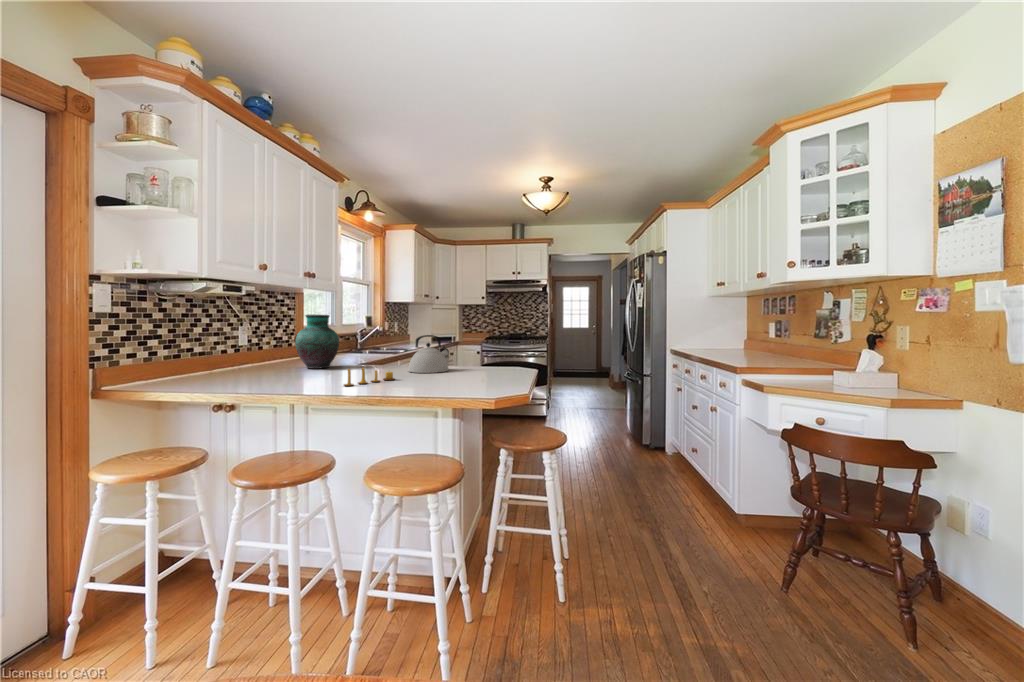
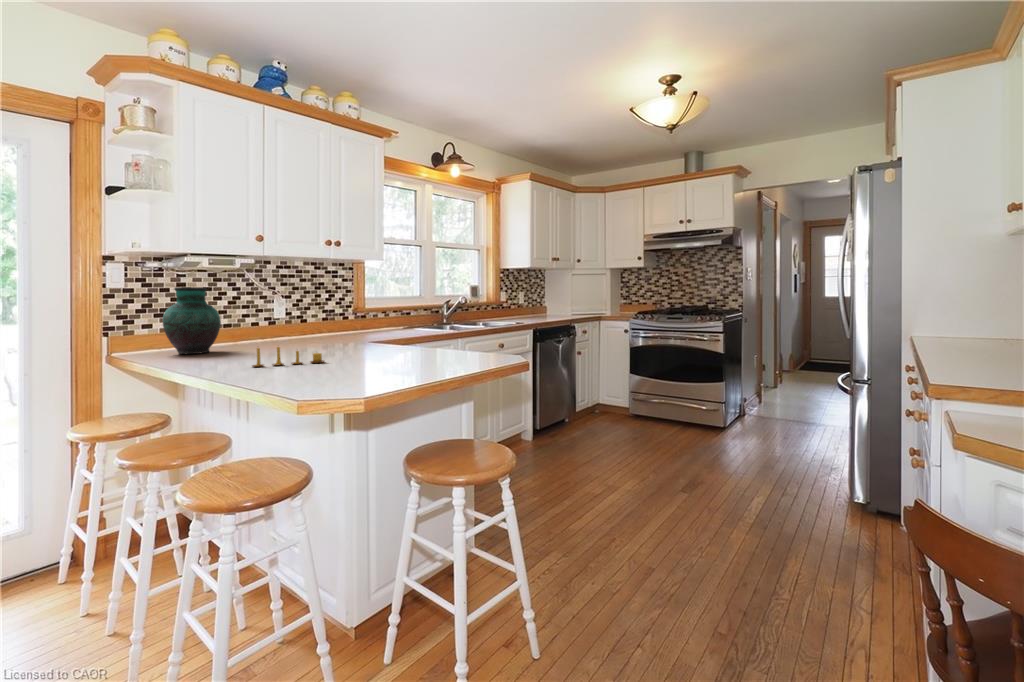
vase: present [295,315,339,369] -> present [163,287,221,354]
kettle: present [408,335,449,373] -> none [374,310,427,357]

